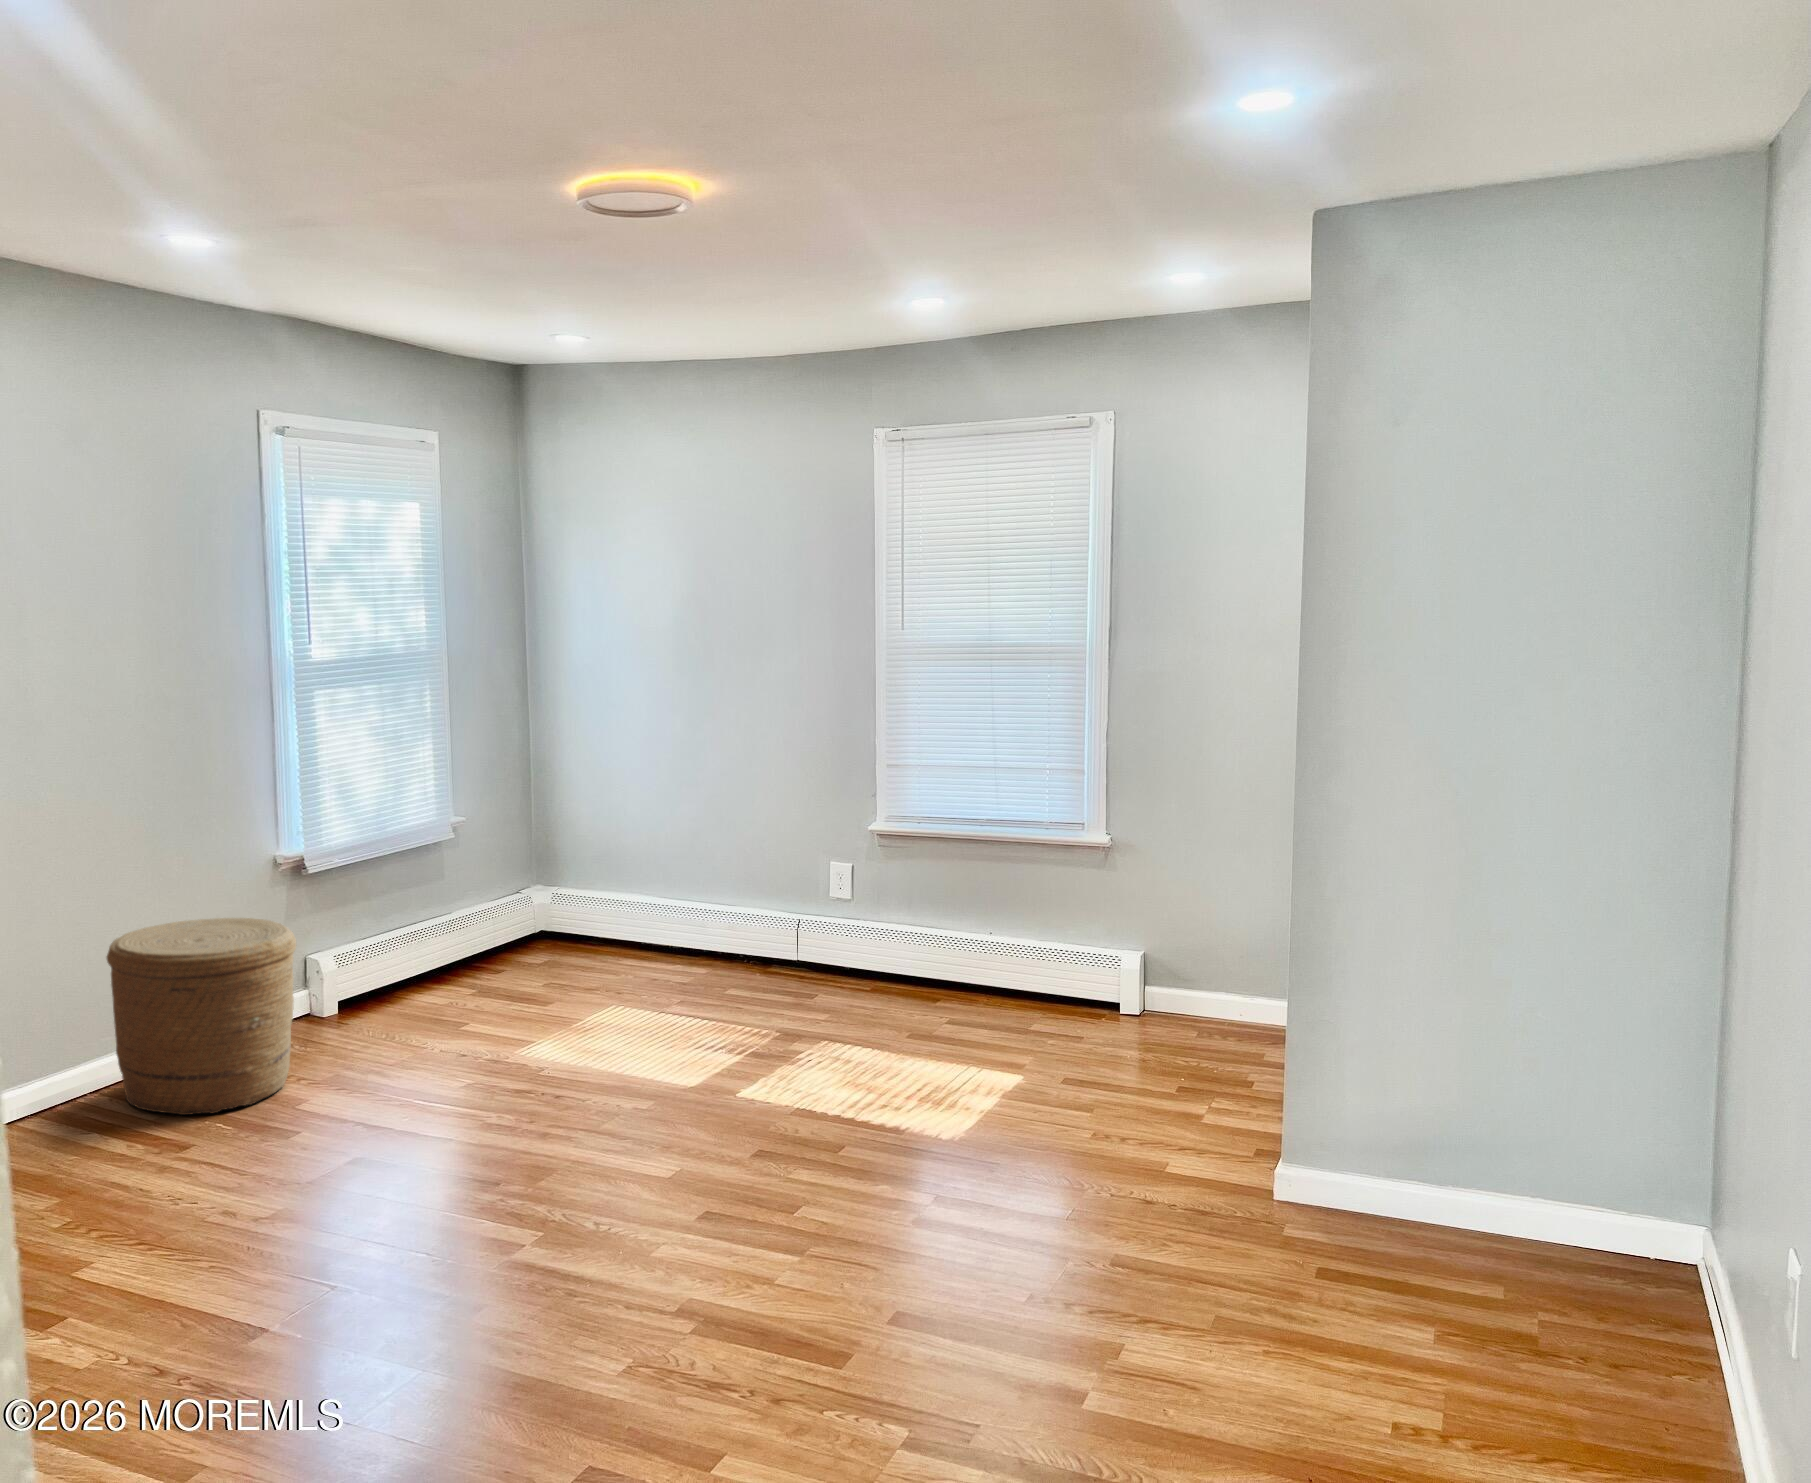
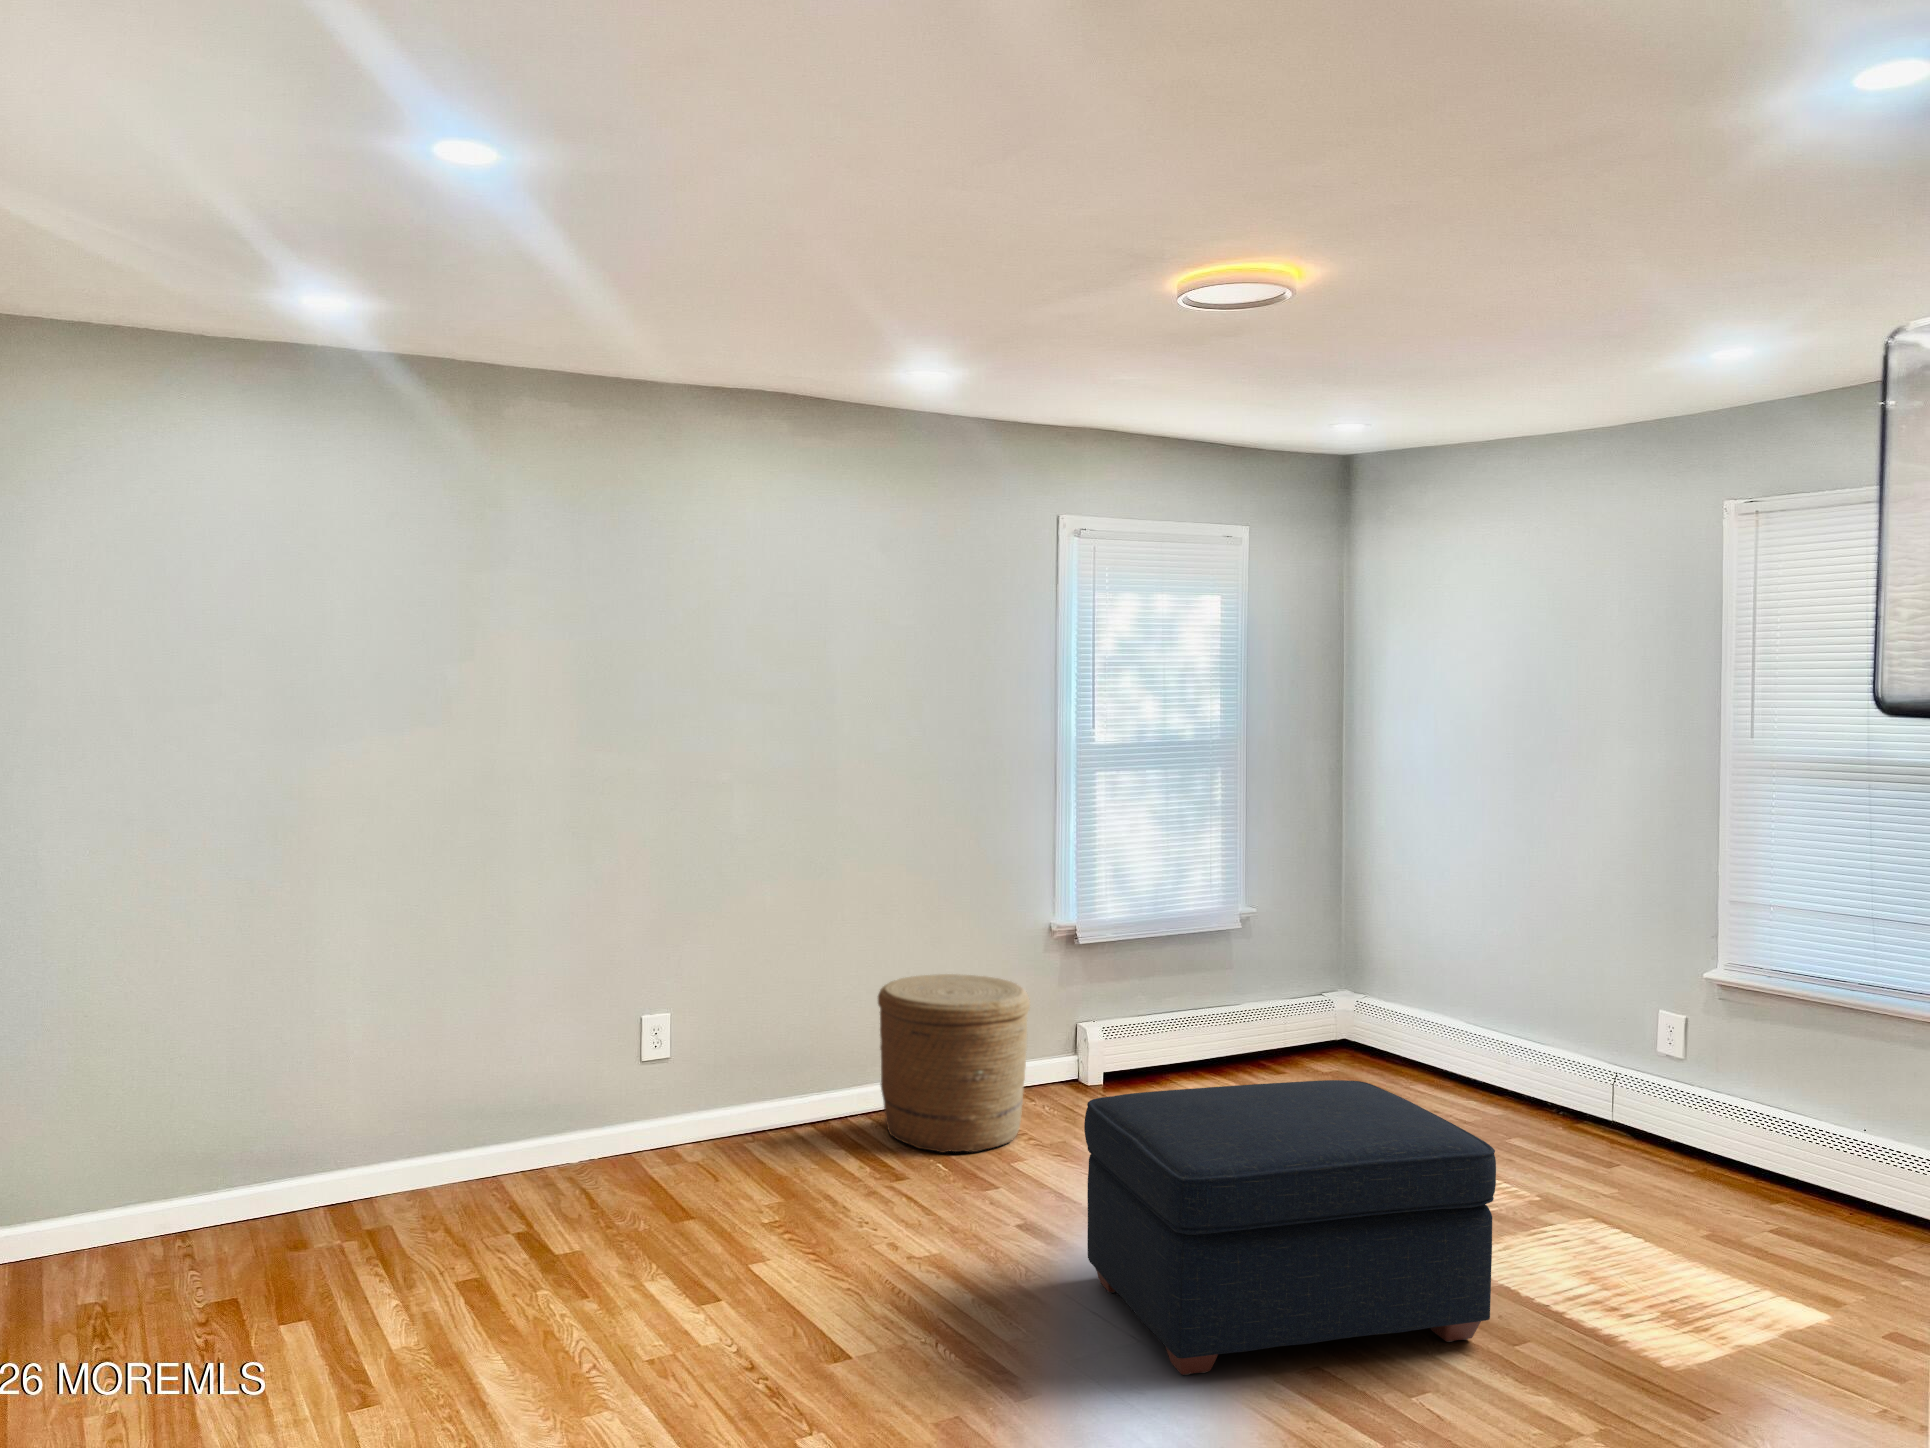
ottoman: none [450,958,818,1243] -> present [1084,1080,1496,1375]

